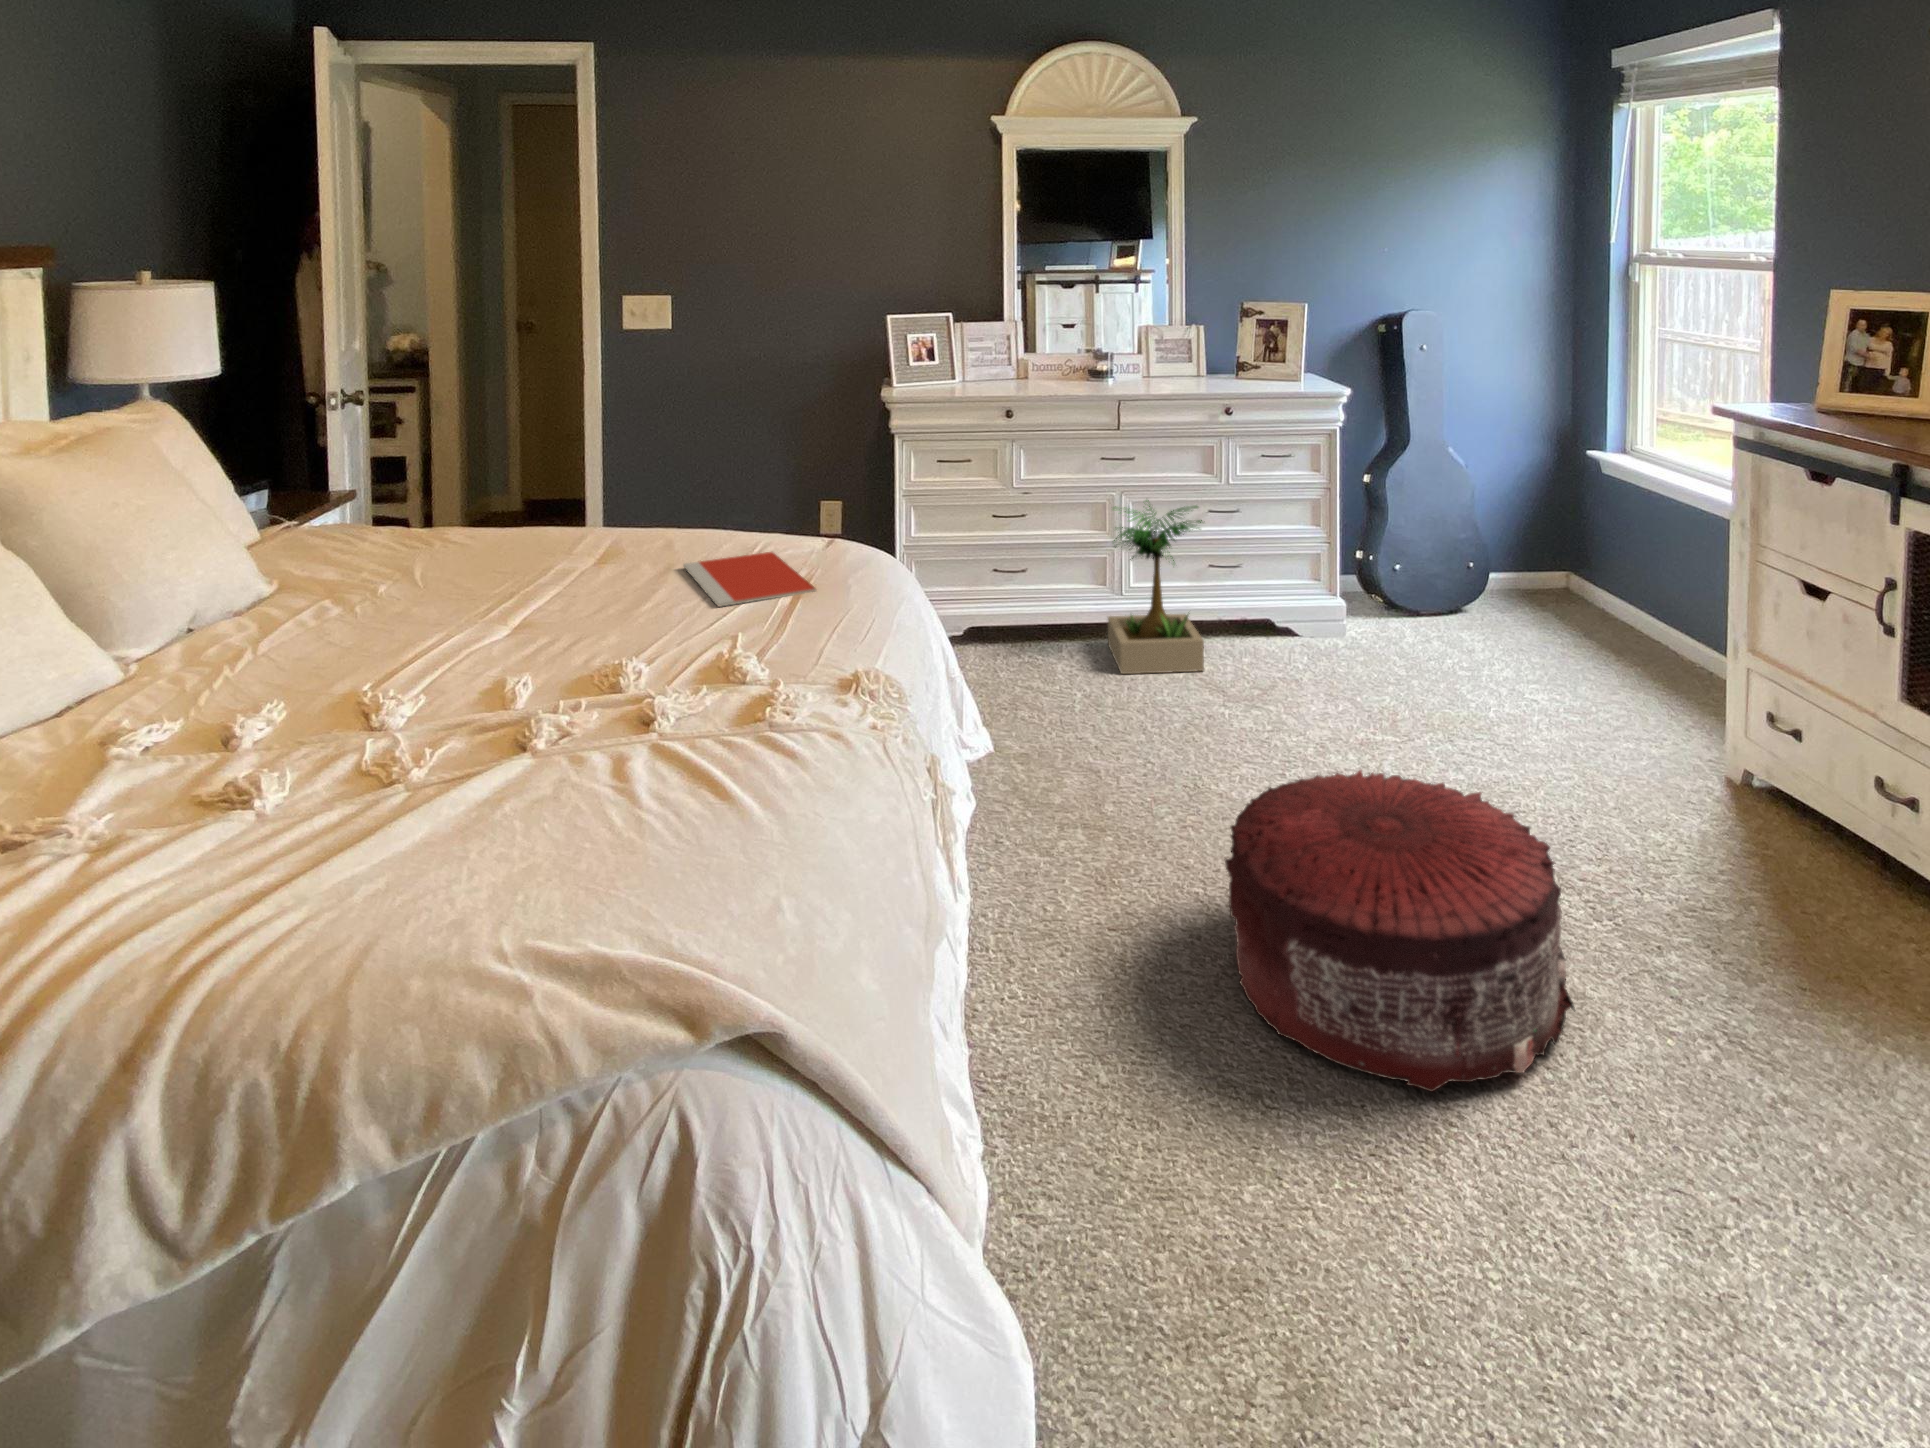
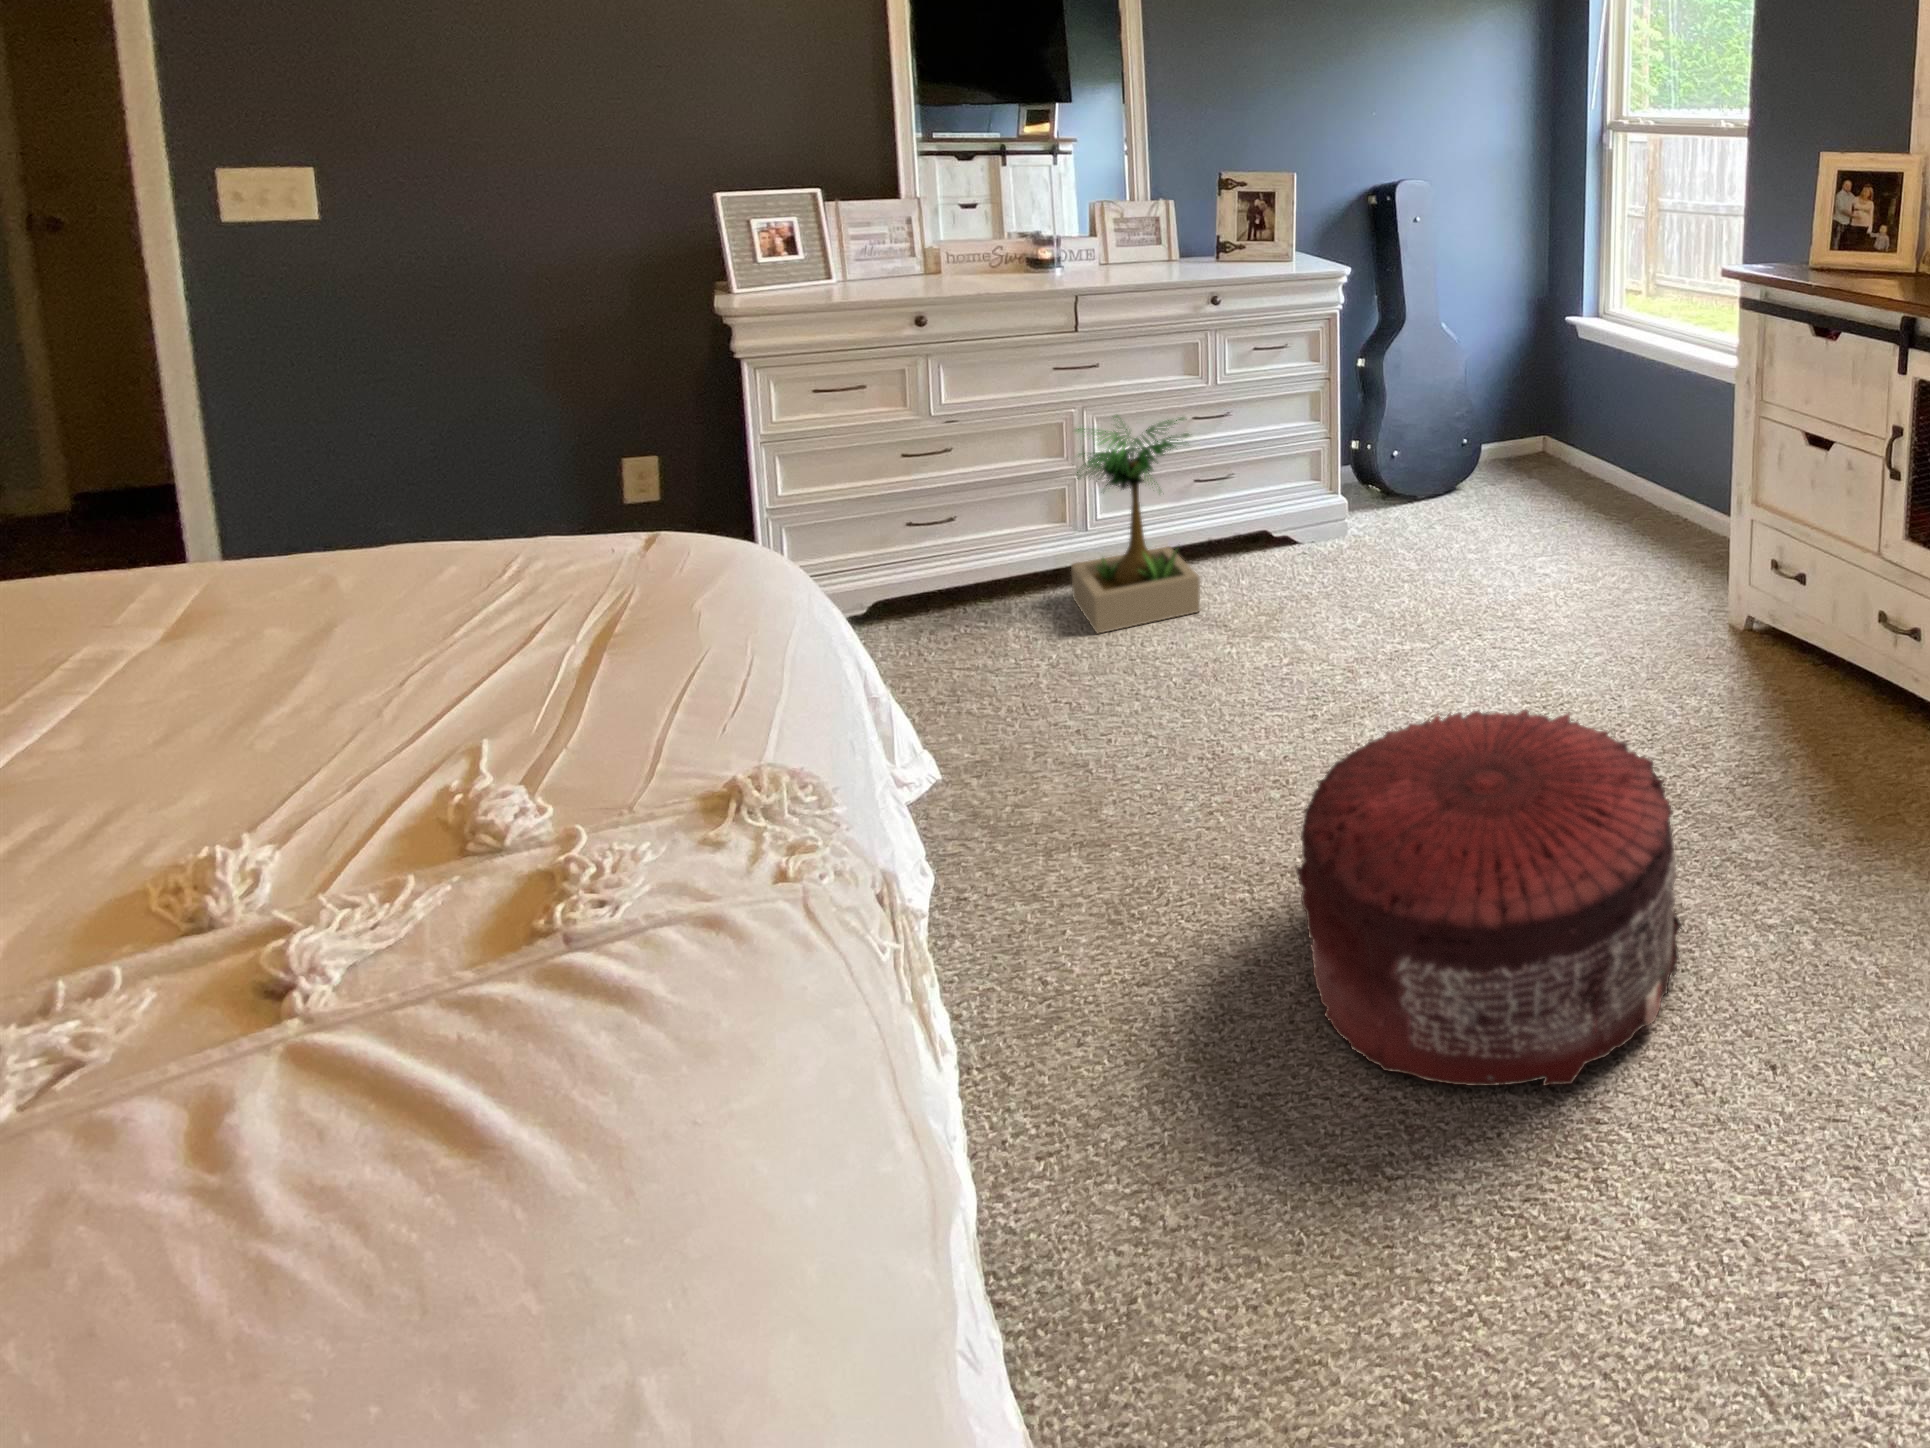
notebook: present [683,552,816,607] -> none [325,574,627,700]

